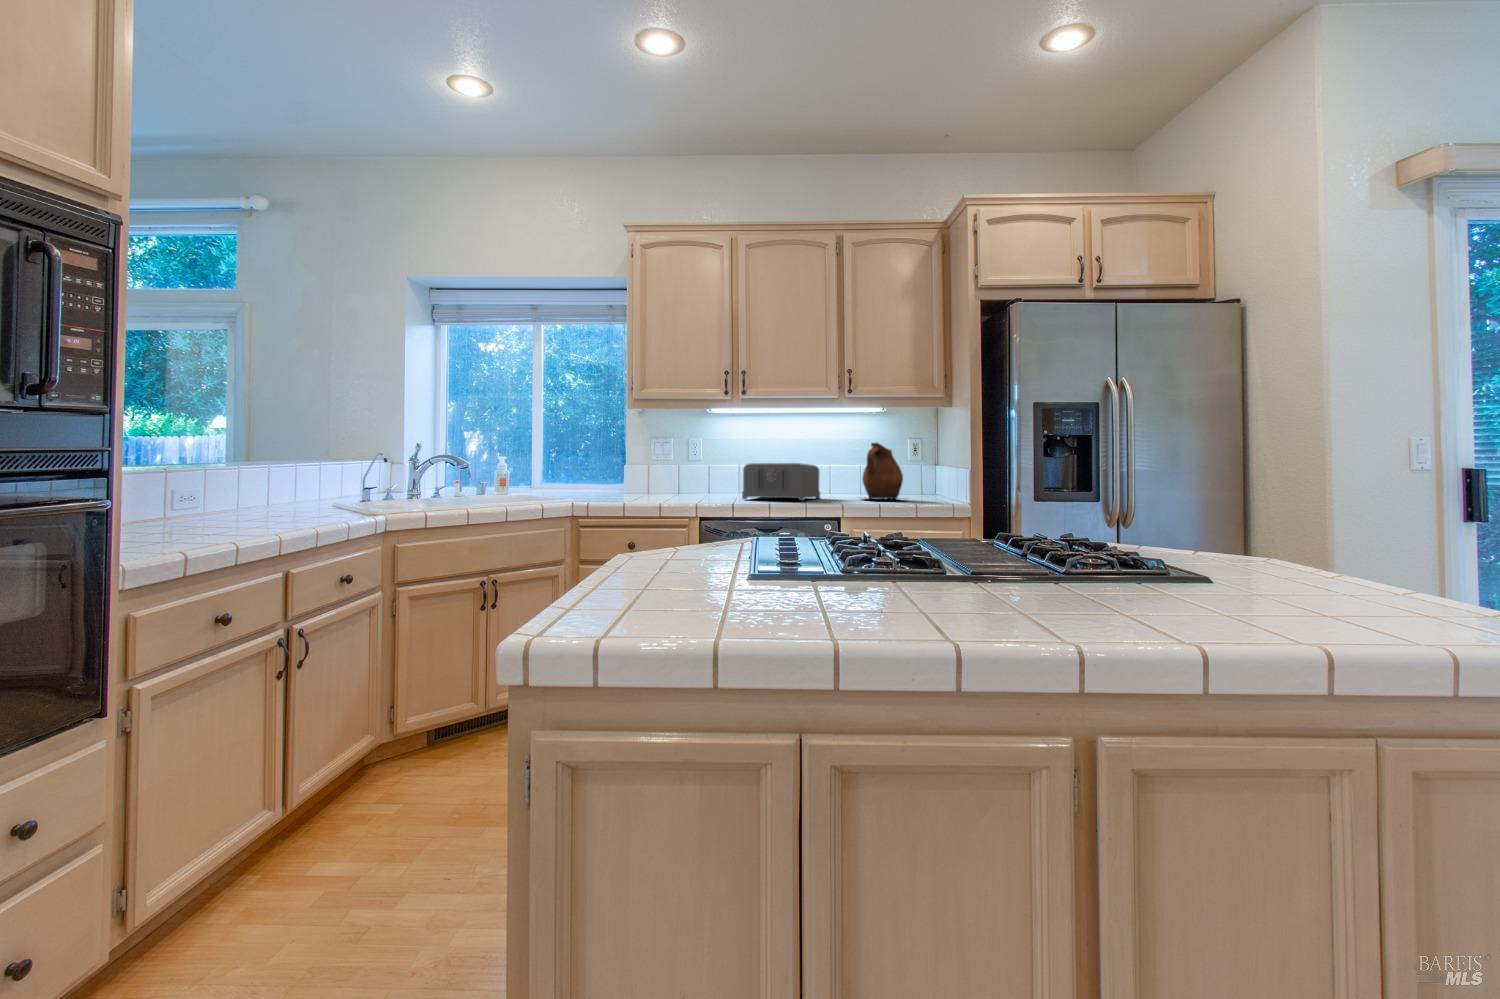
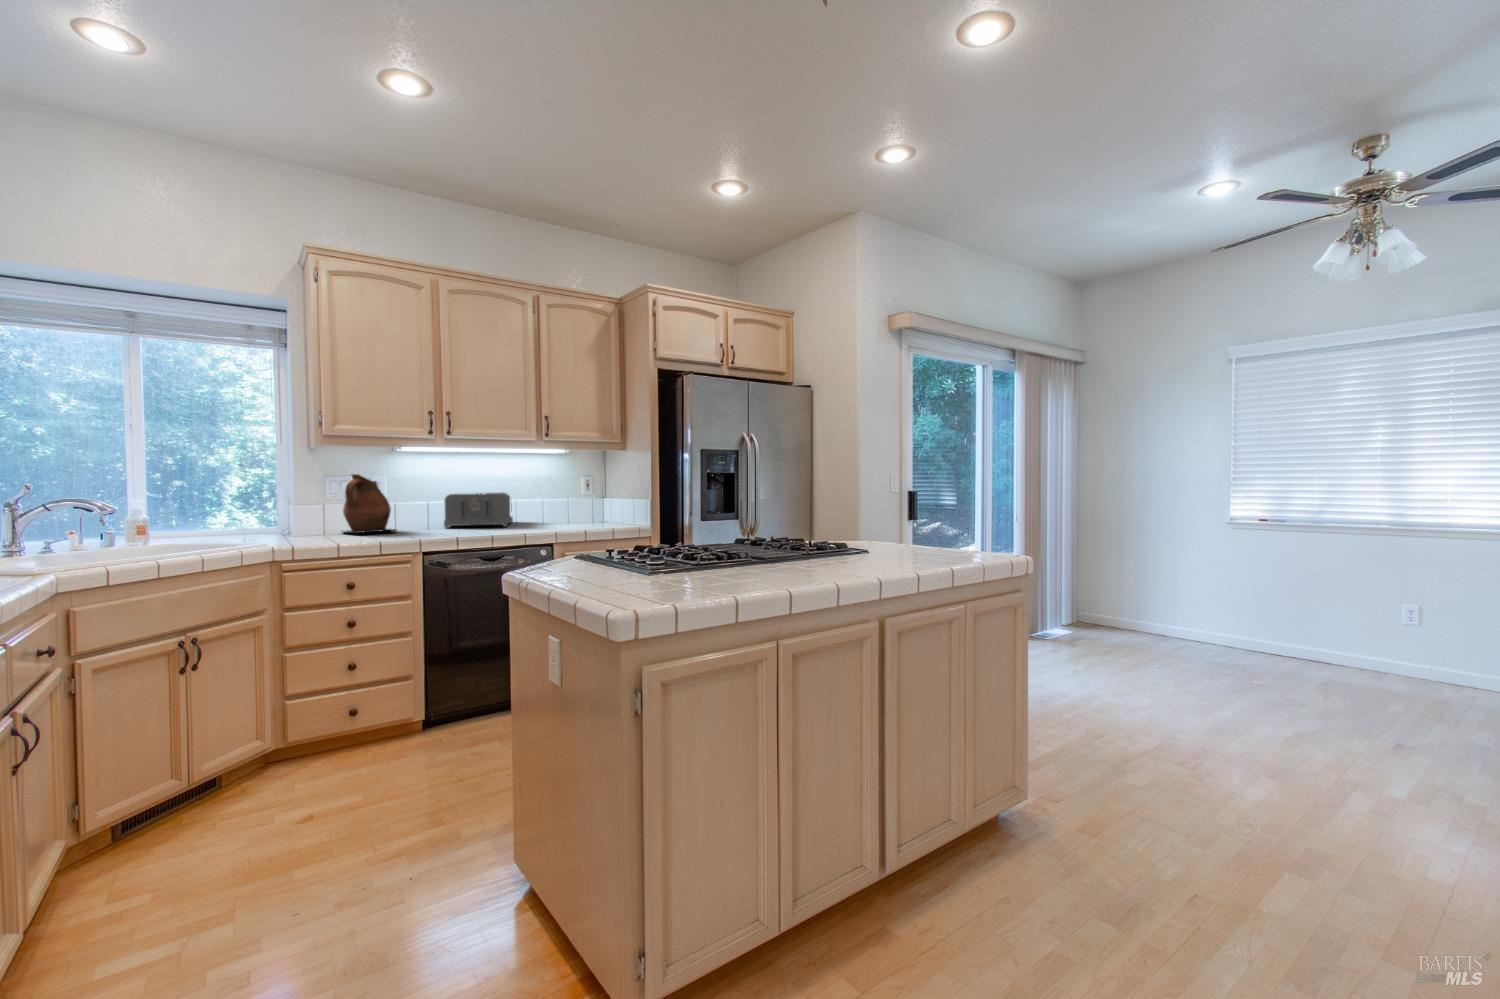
ceramic pitcher: present [862,443,903,499] -> present [342,474,397,533]

